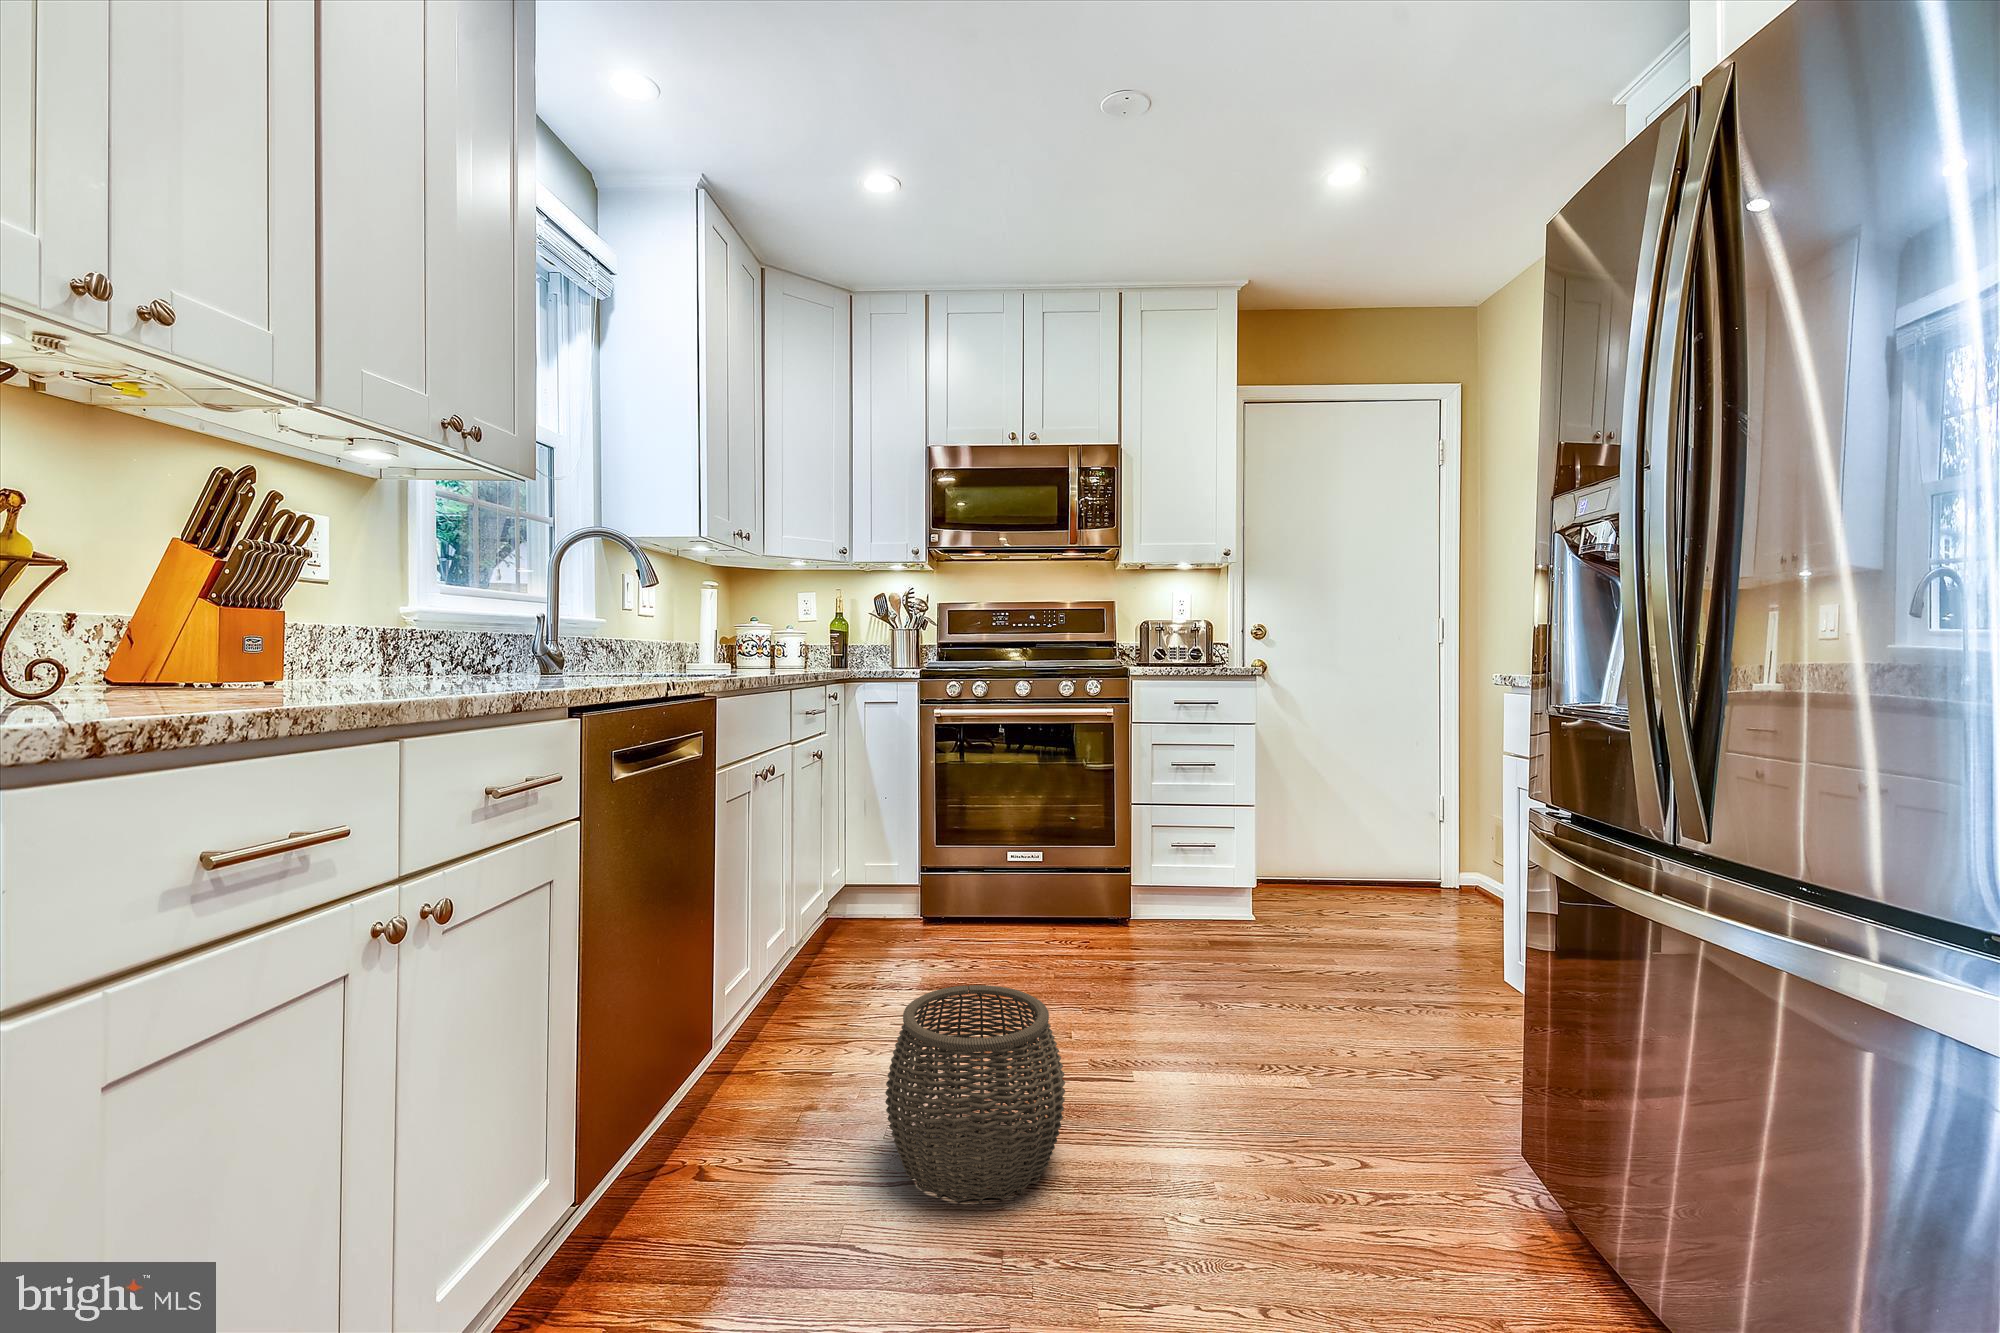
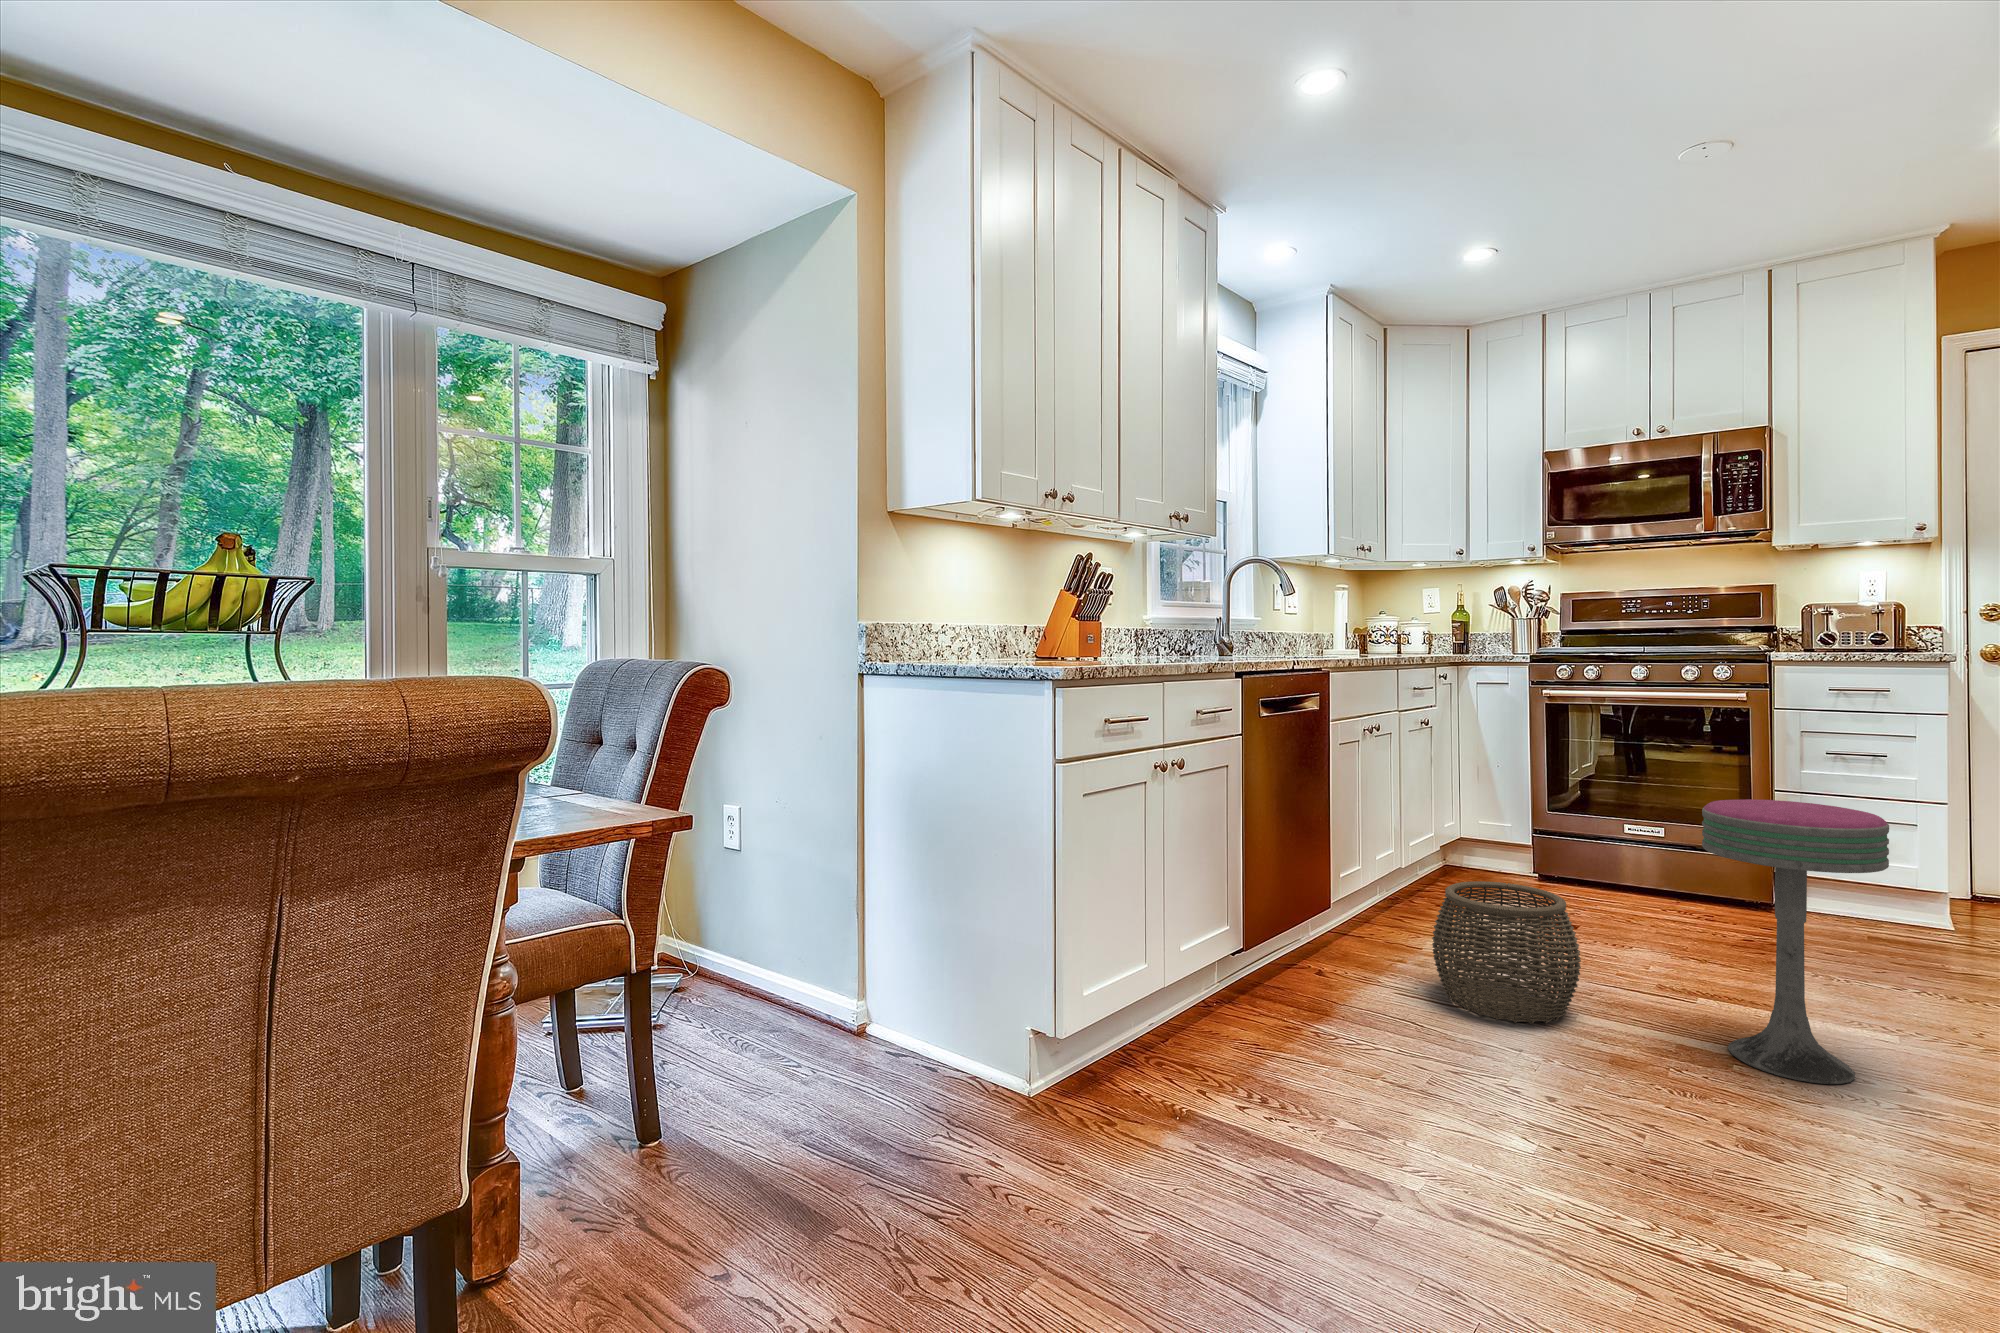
bar stool: none [1183,844,1351,1180] -> present [1702,799,1889,1084]

